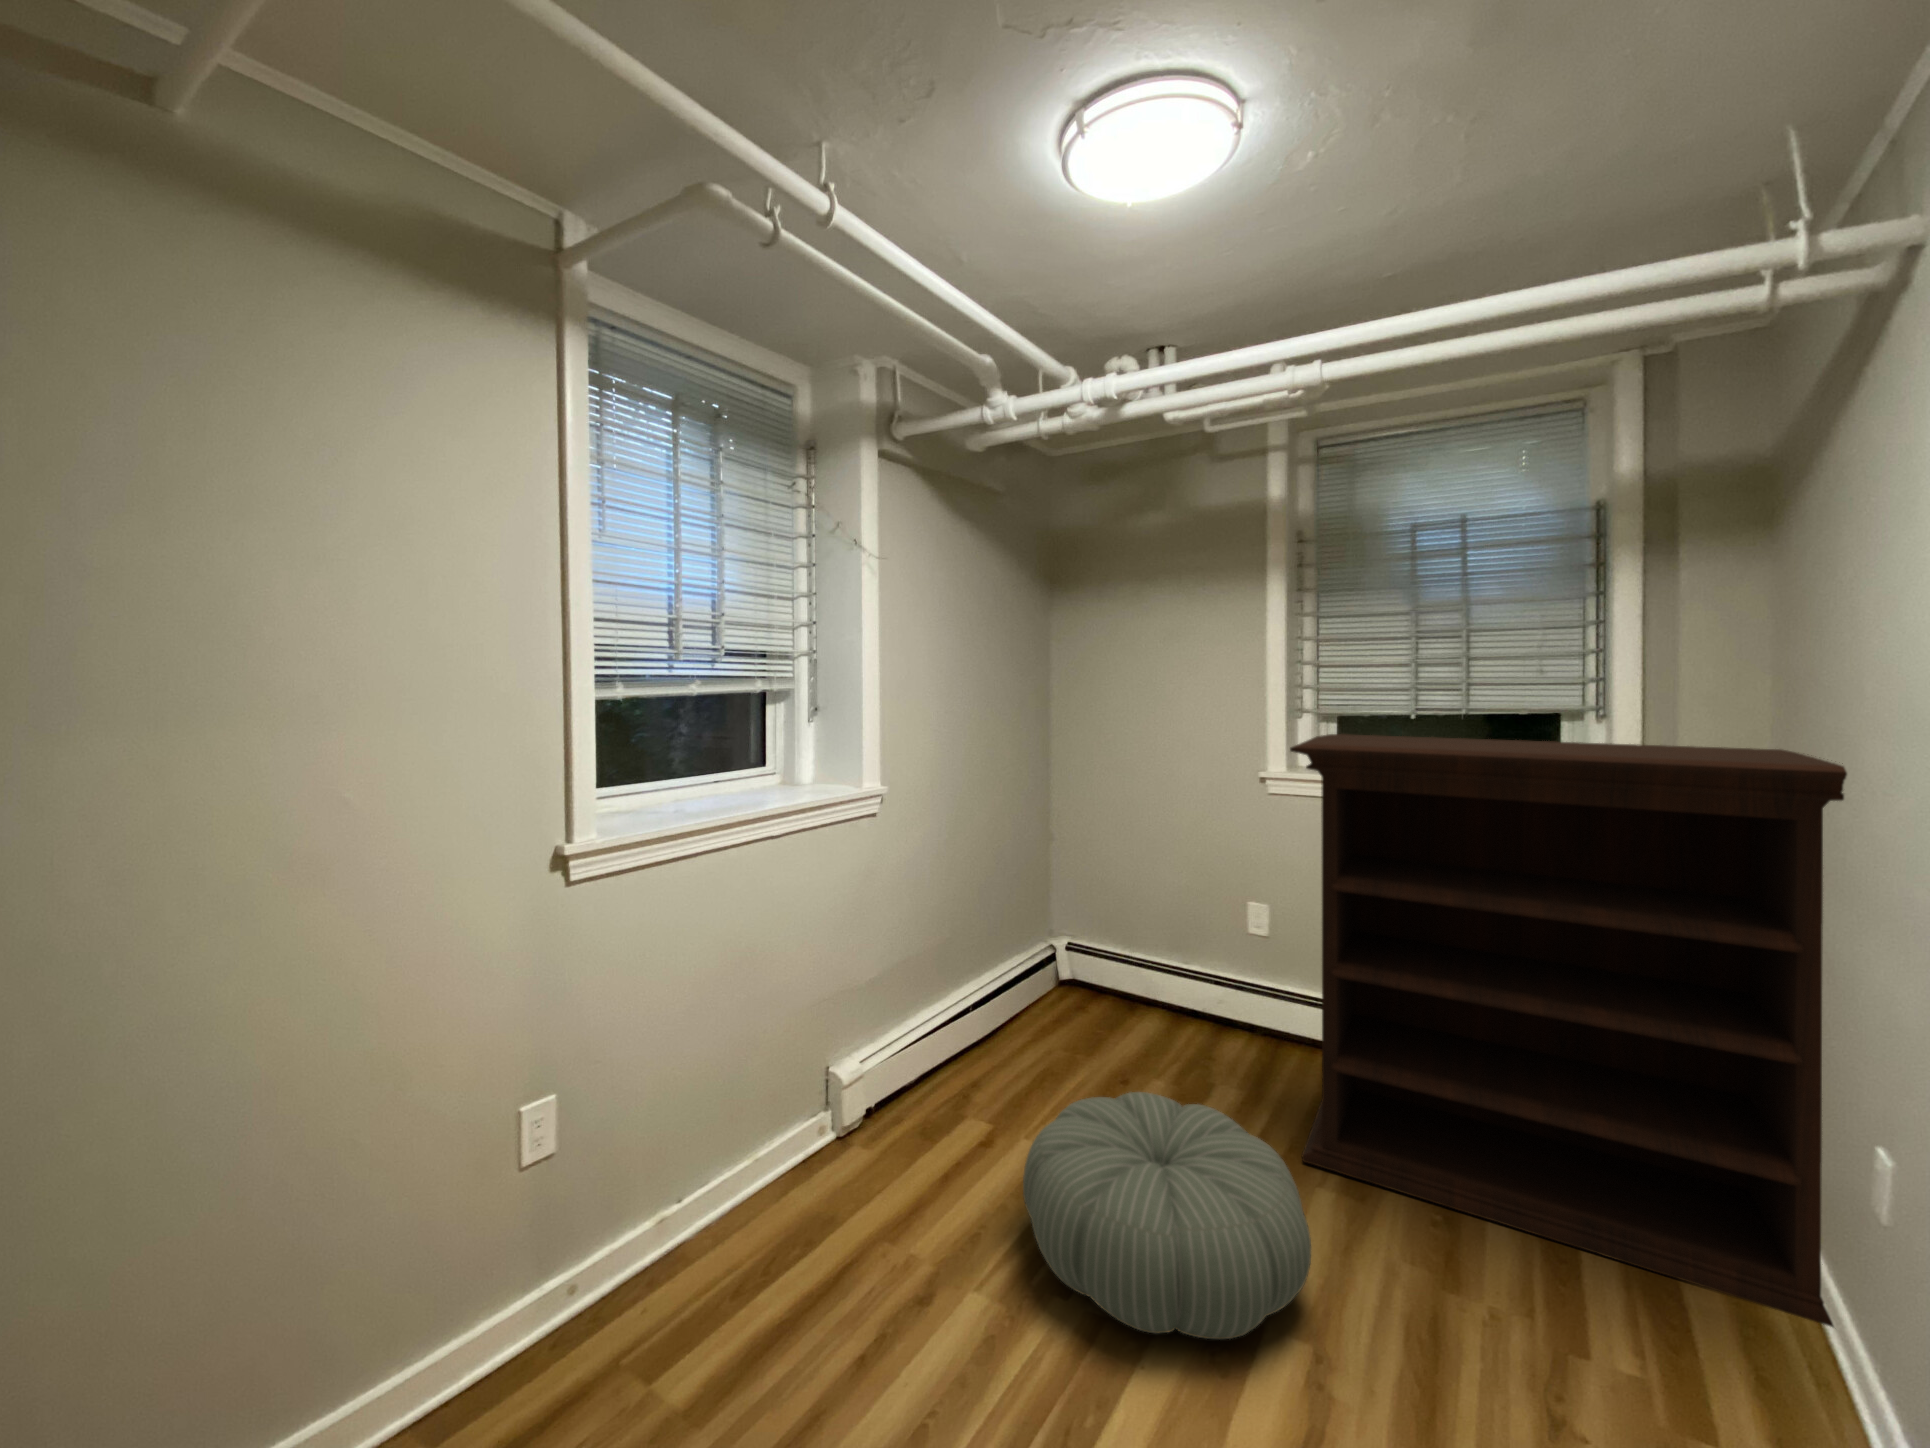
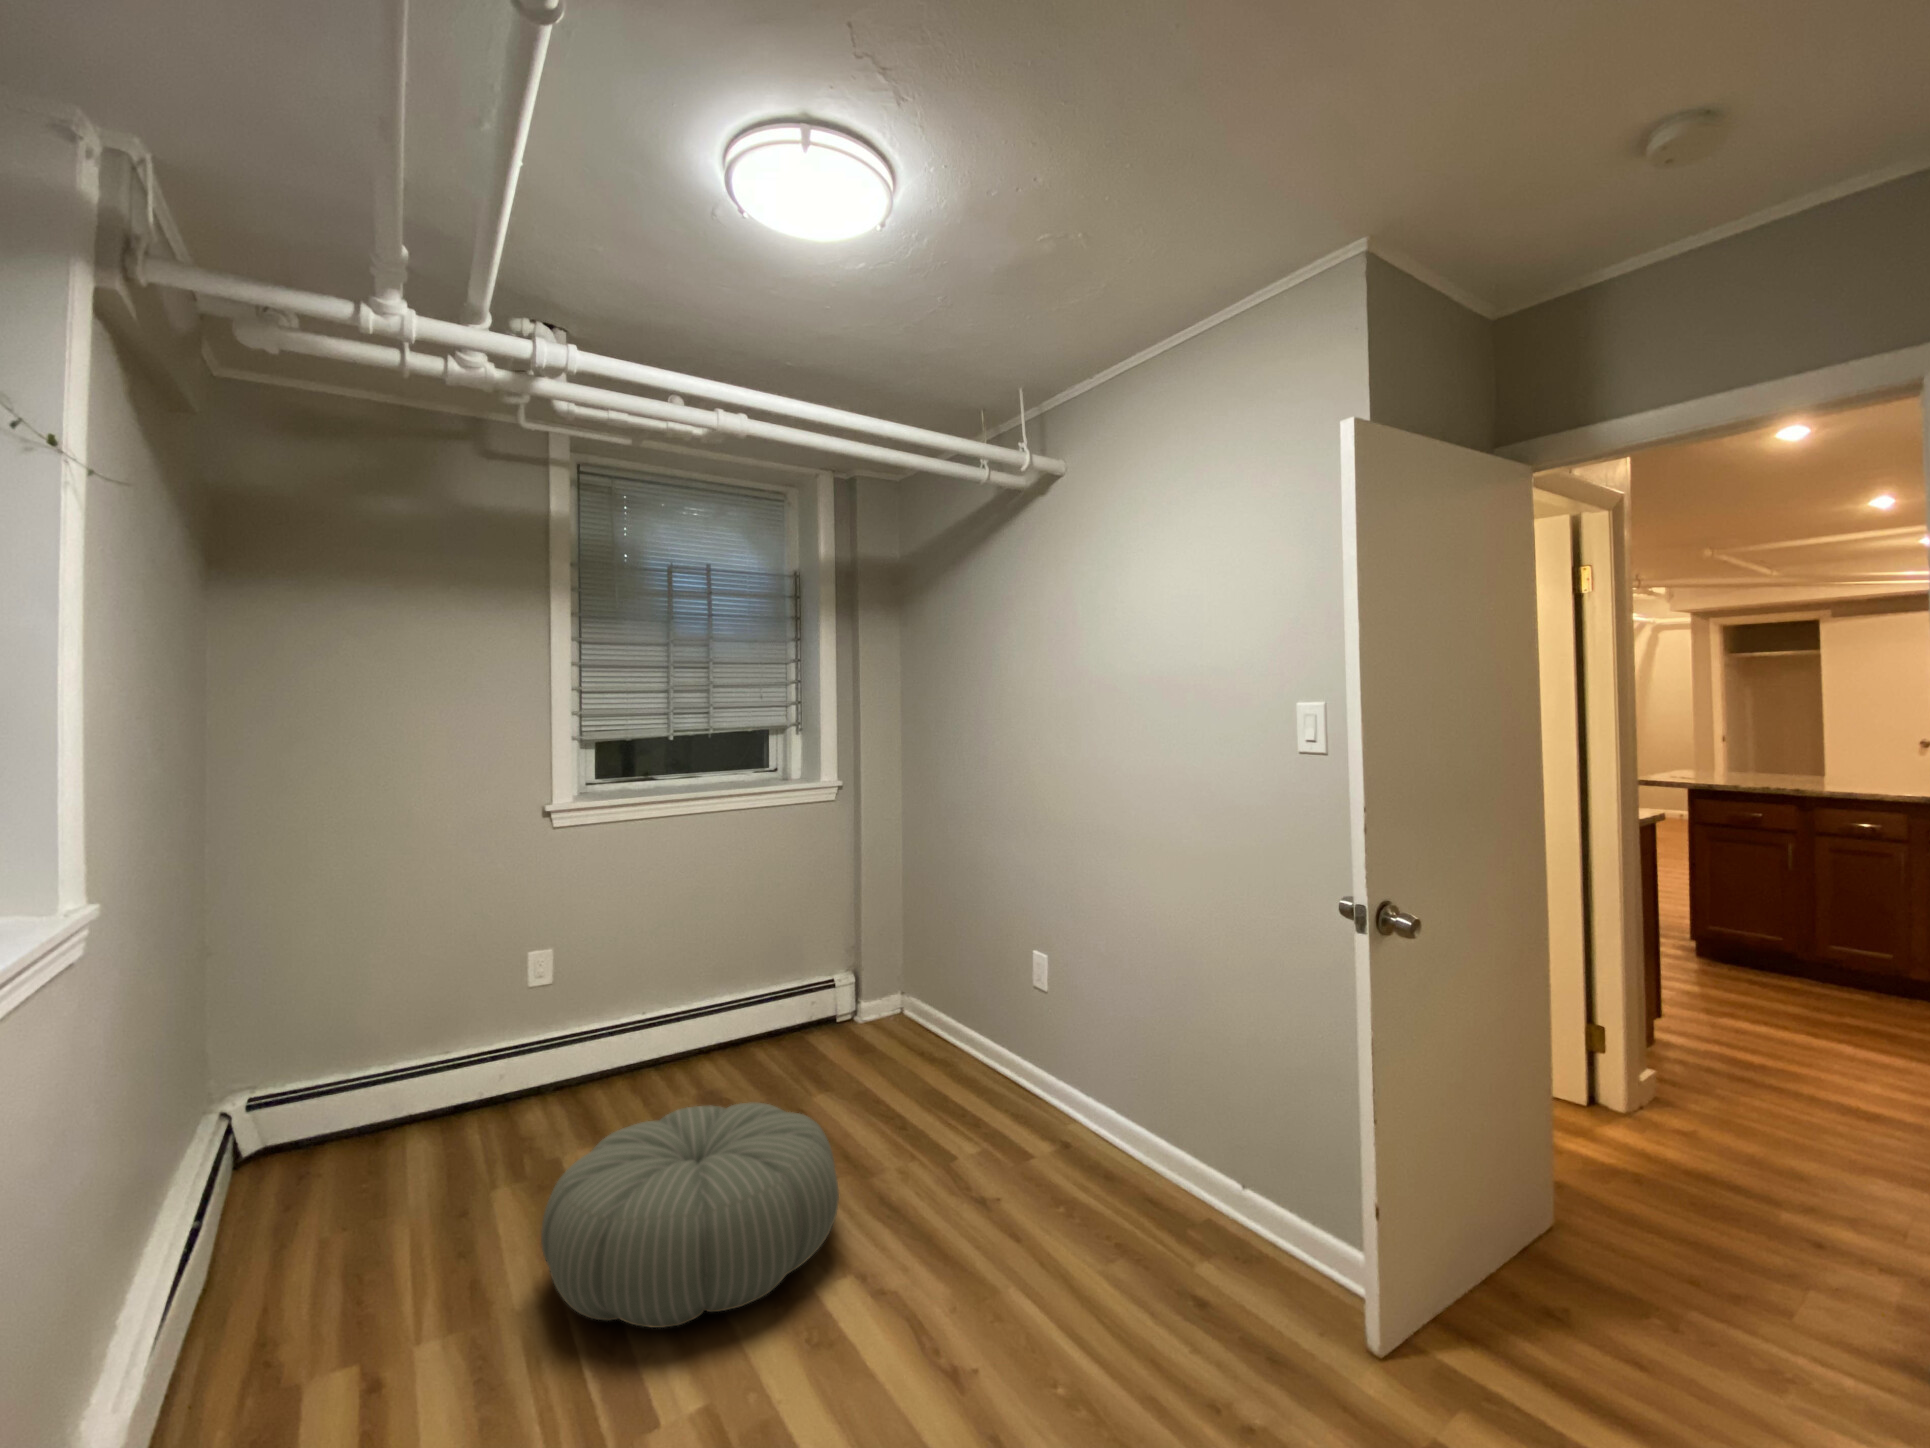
bookshelf: present [1290,734,1847,1327] -> none [648,735,997,1145]

